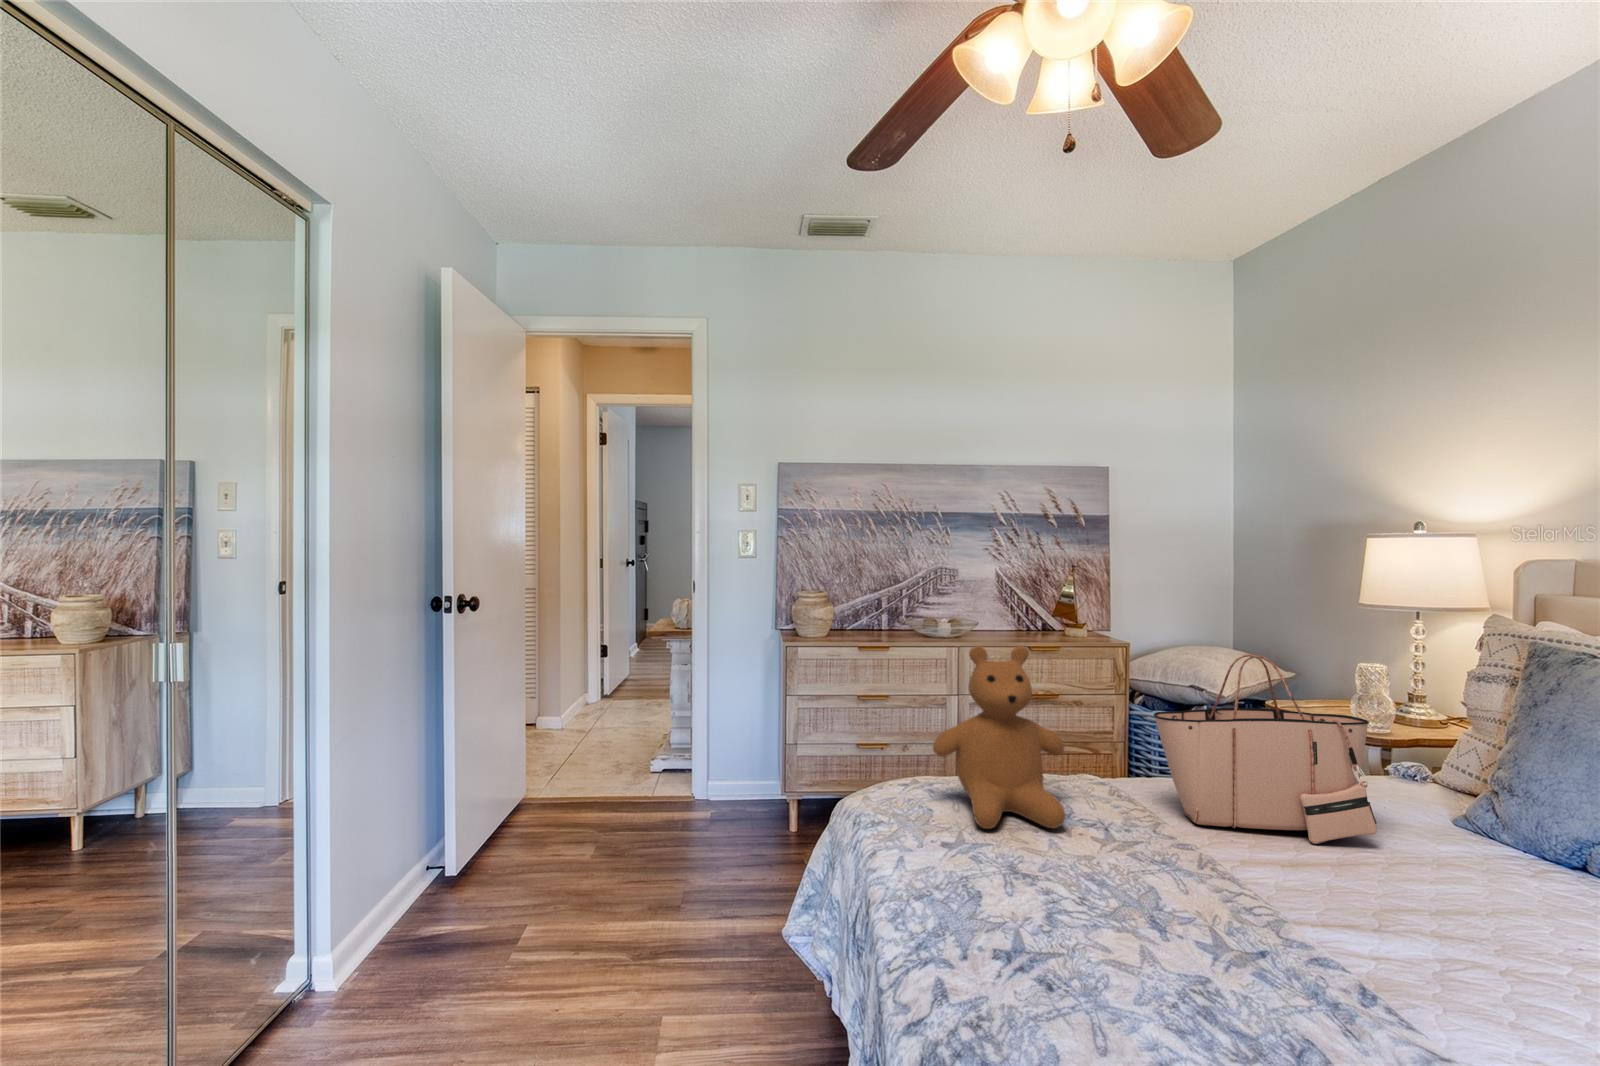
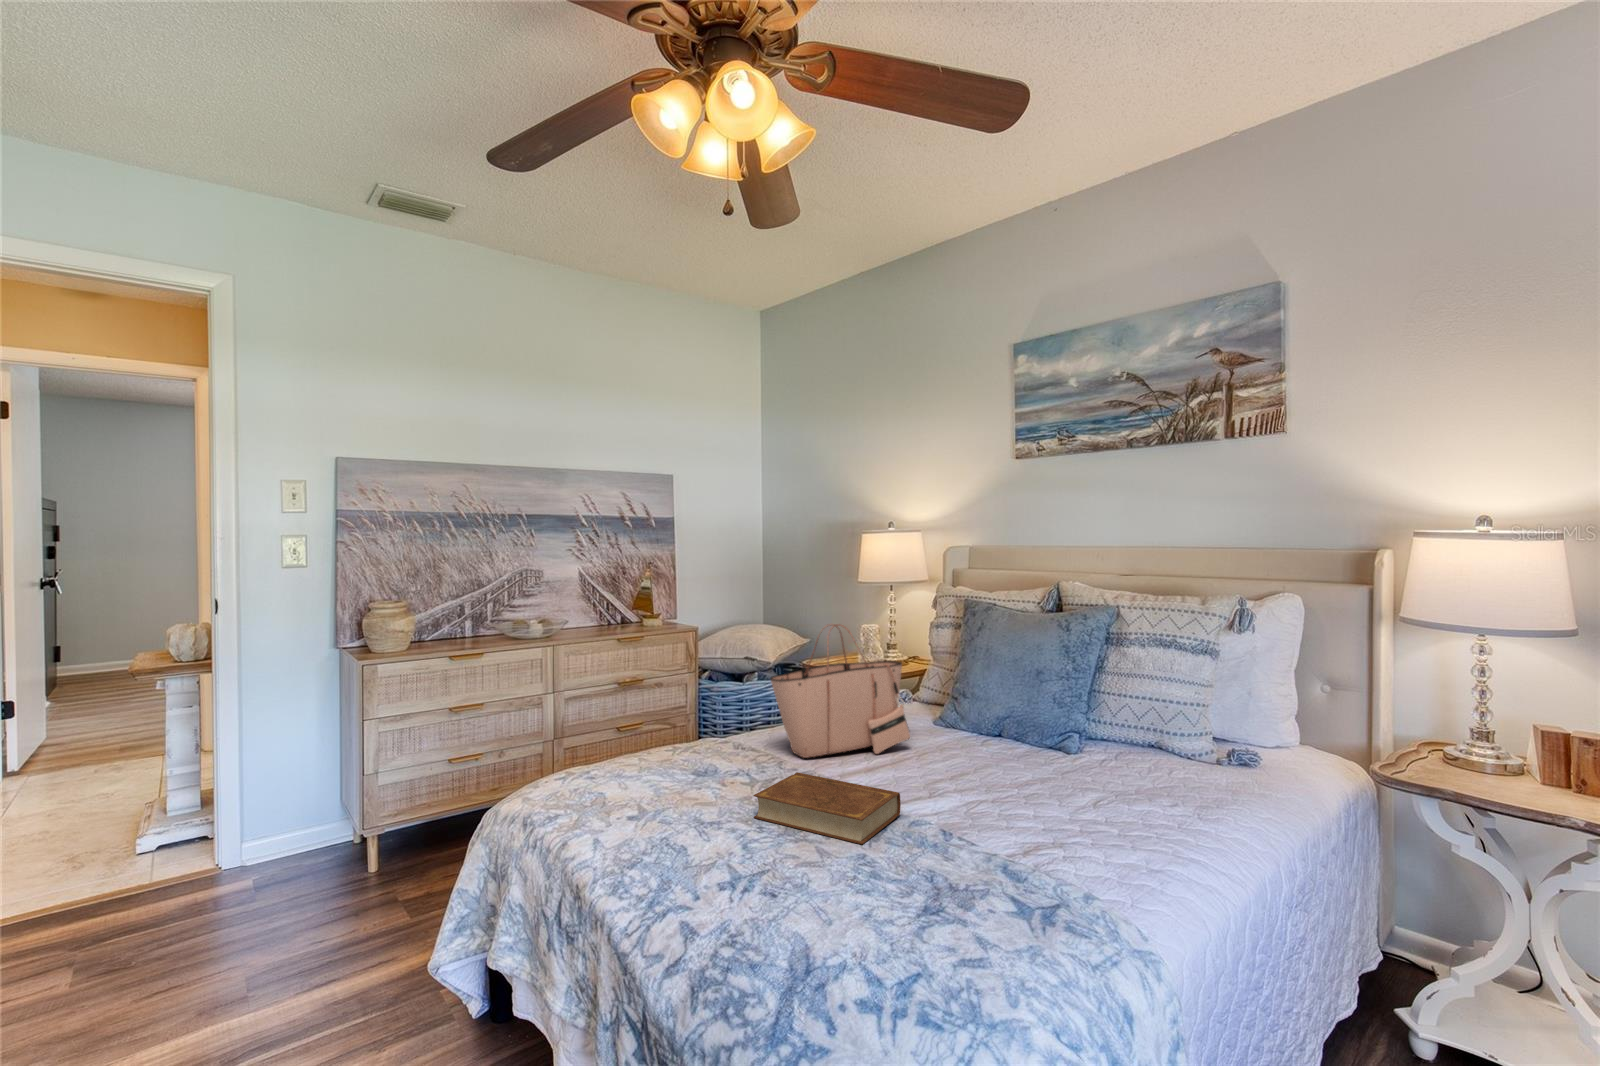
teddy bear: present [933,646,1065,829] -> none [599,634,720,798]
book: none [1083,840,1303,963] -> present [753,772,901,844]

